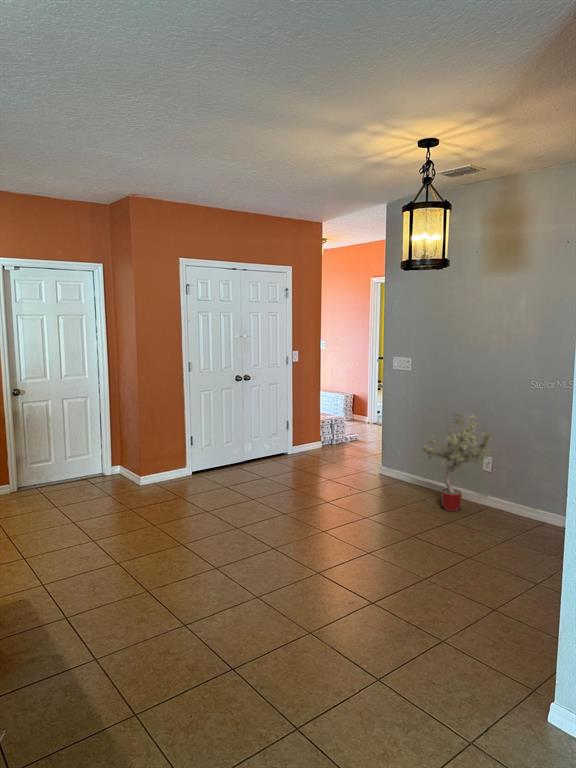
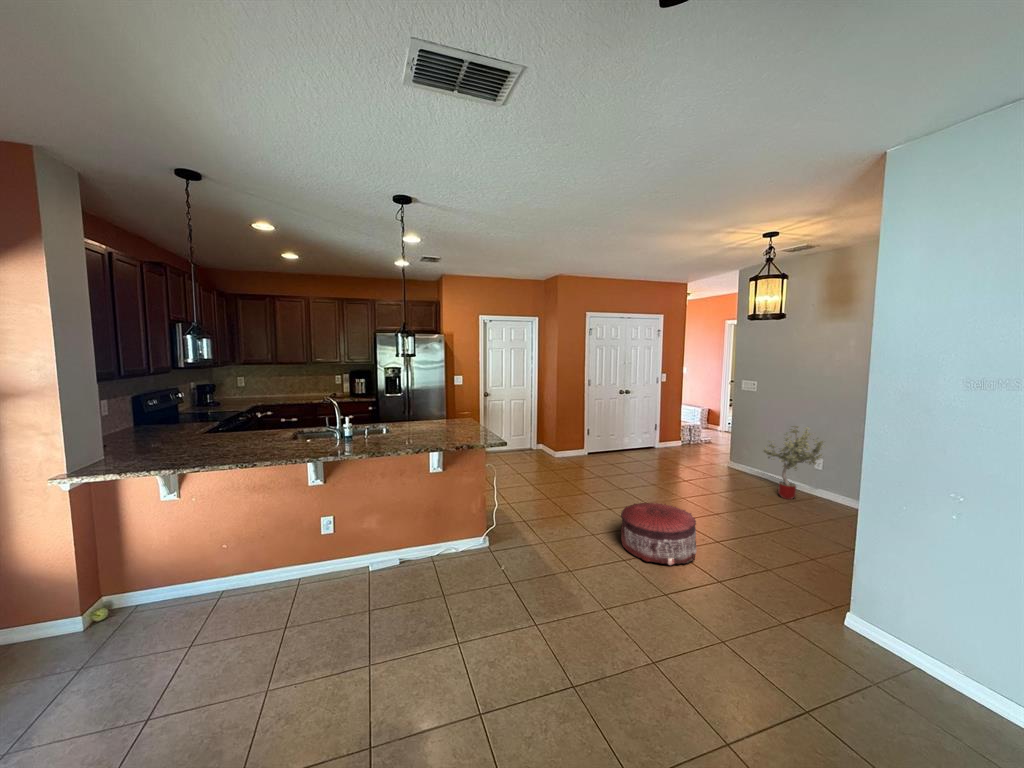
pouf: none [231,551,347,660] -> present [621,503,697,565]

